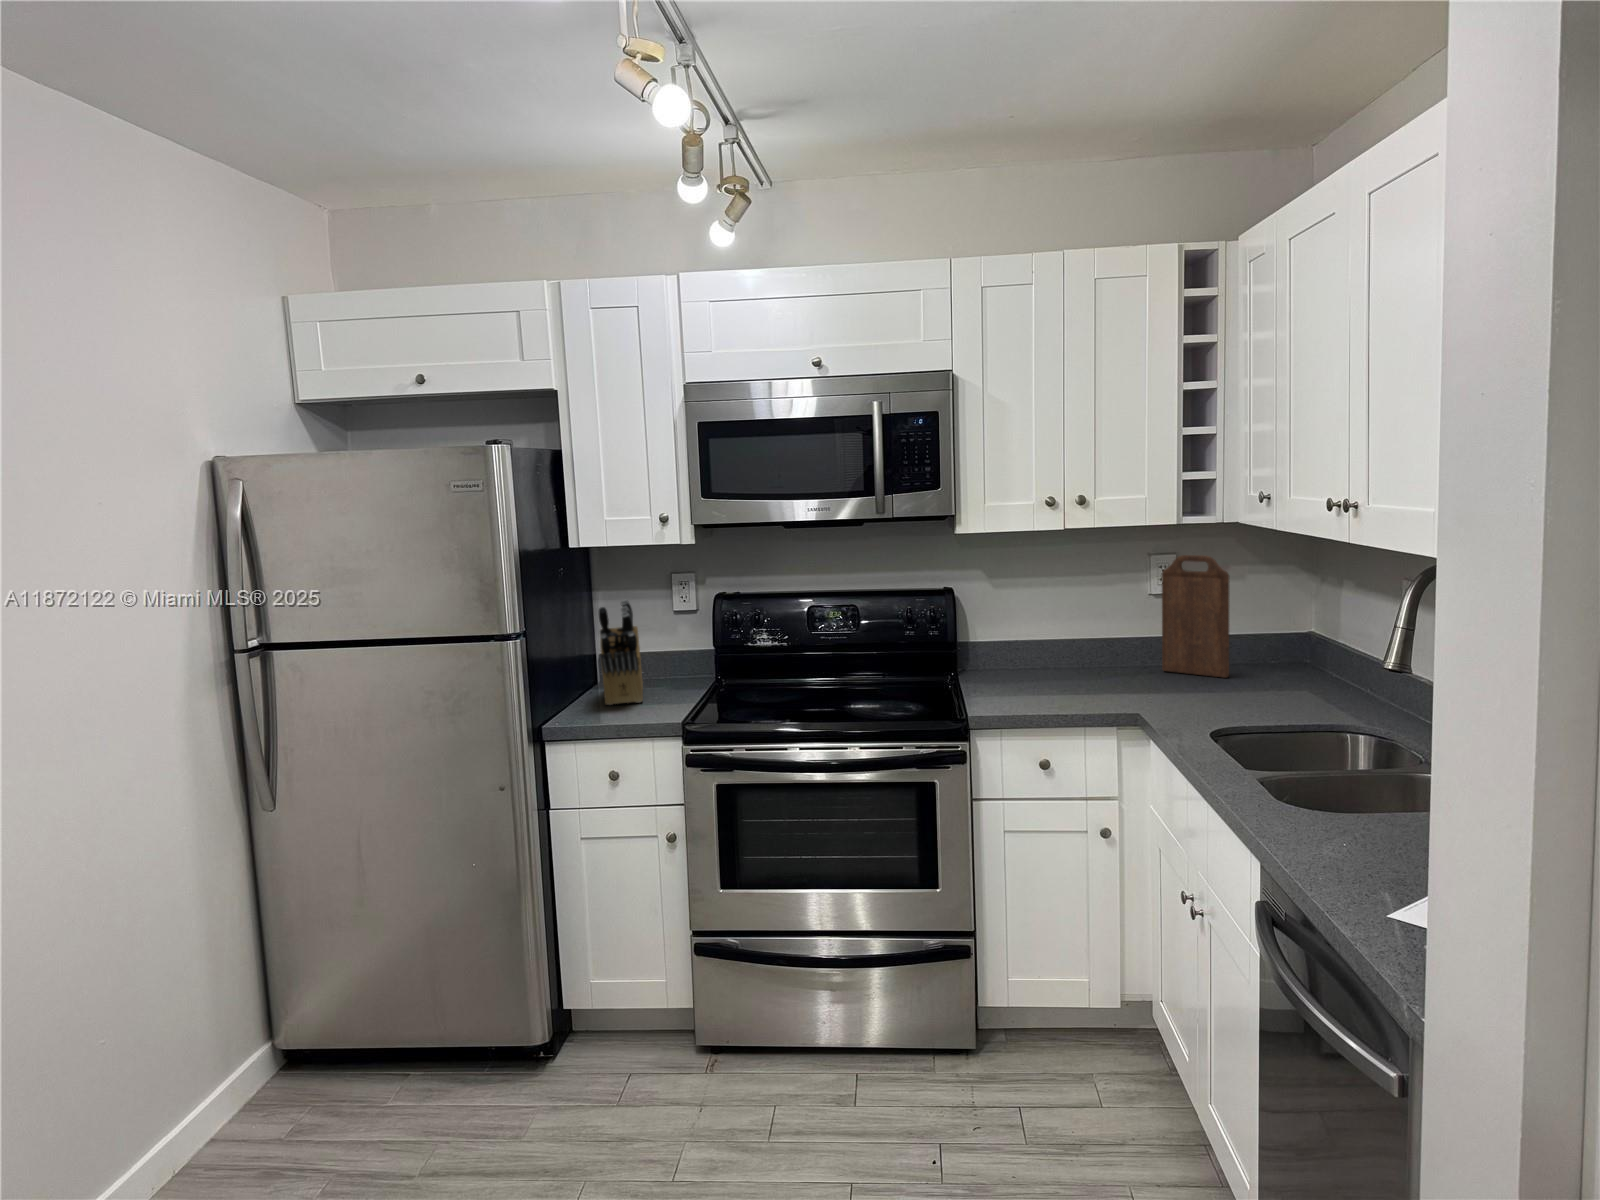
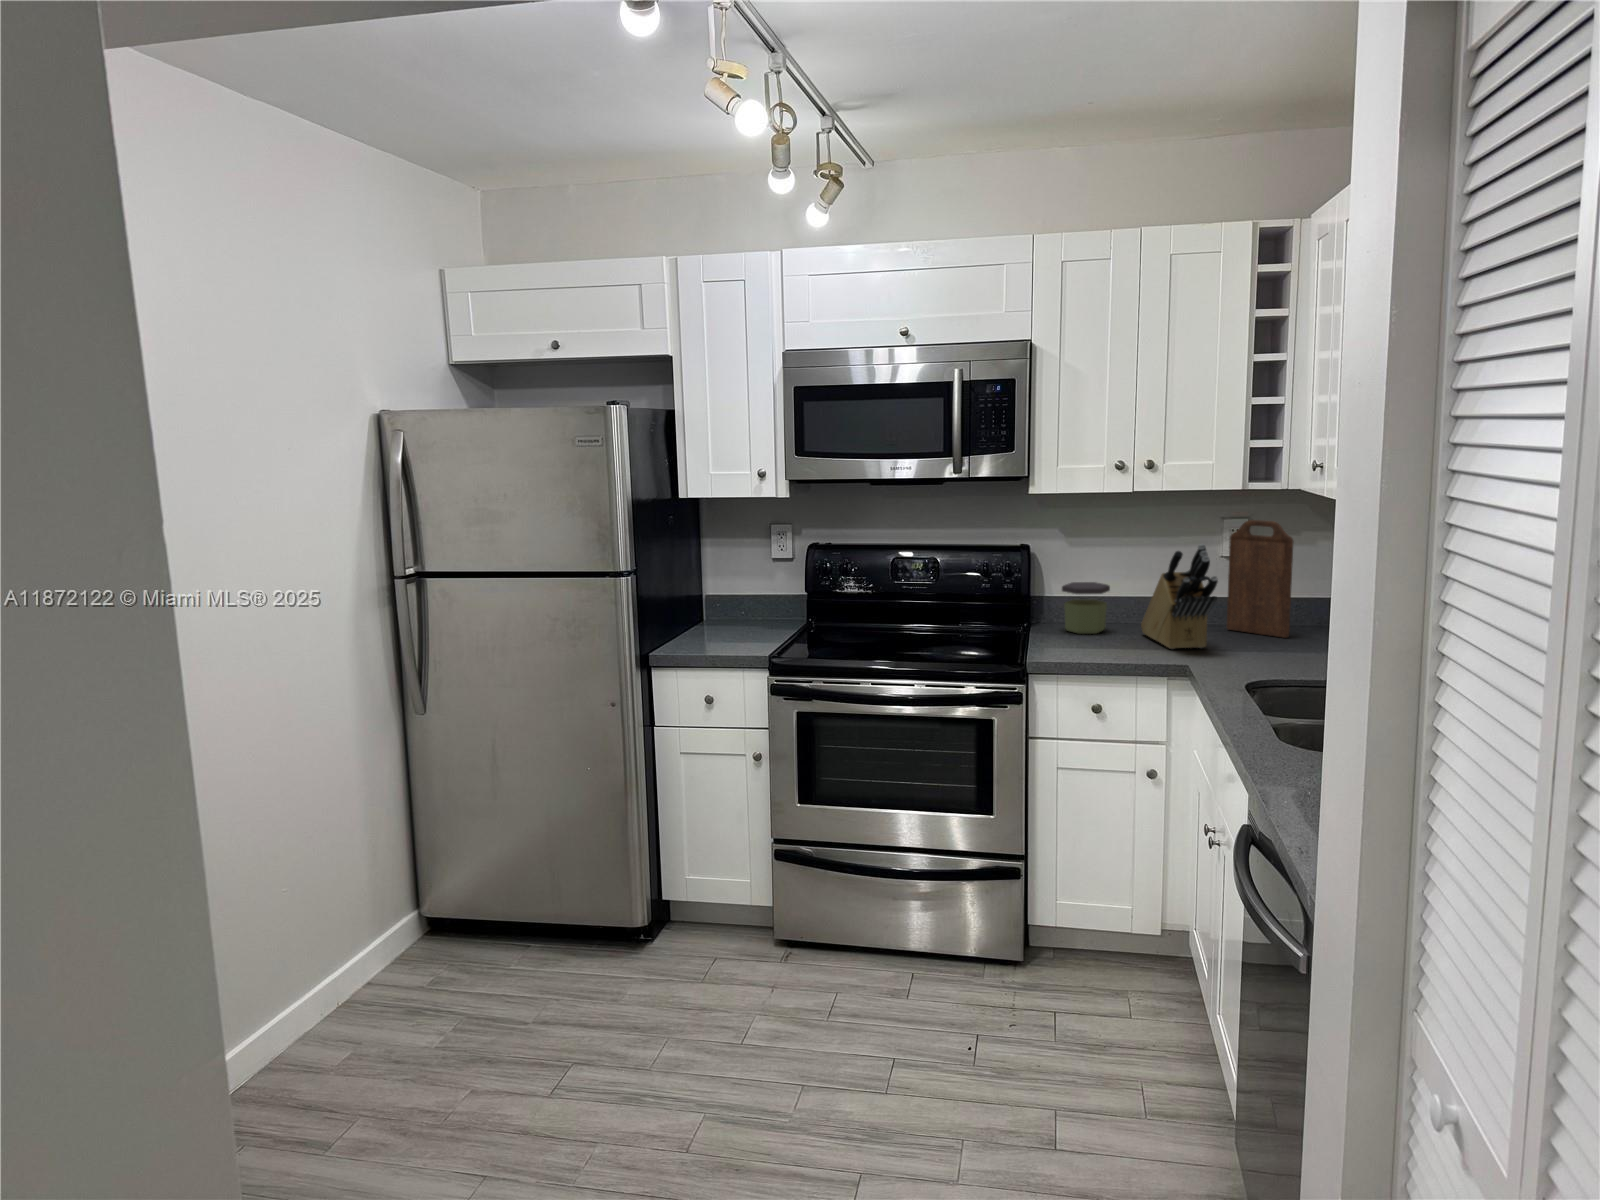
knife block: present [599,600,643,705] -> present [1141,544,1218,649]
jar: none [991,626,1041,682] -> present [1062,582,1110,634]

